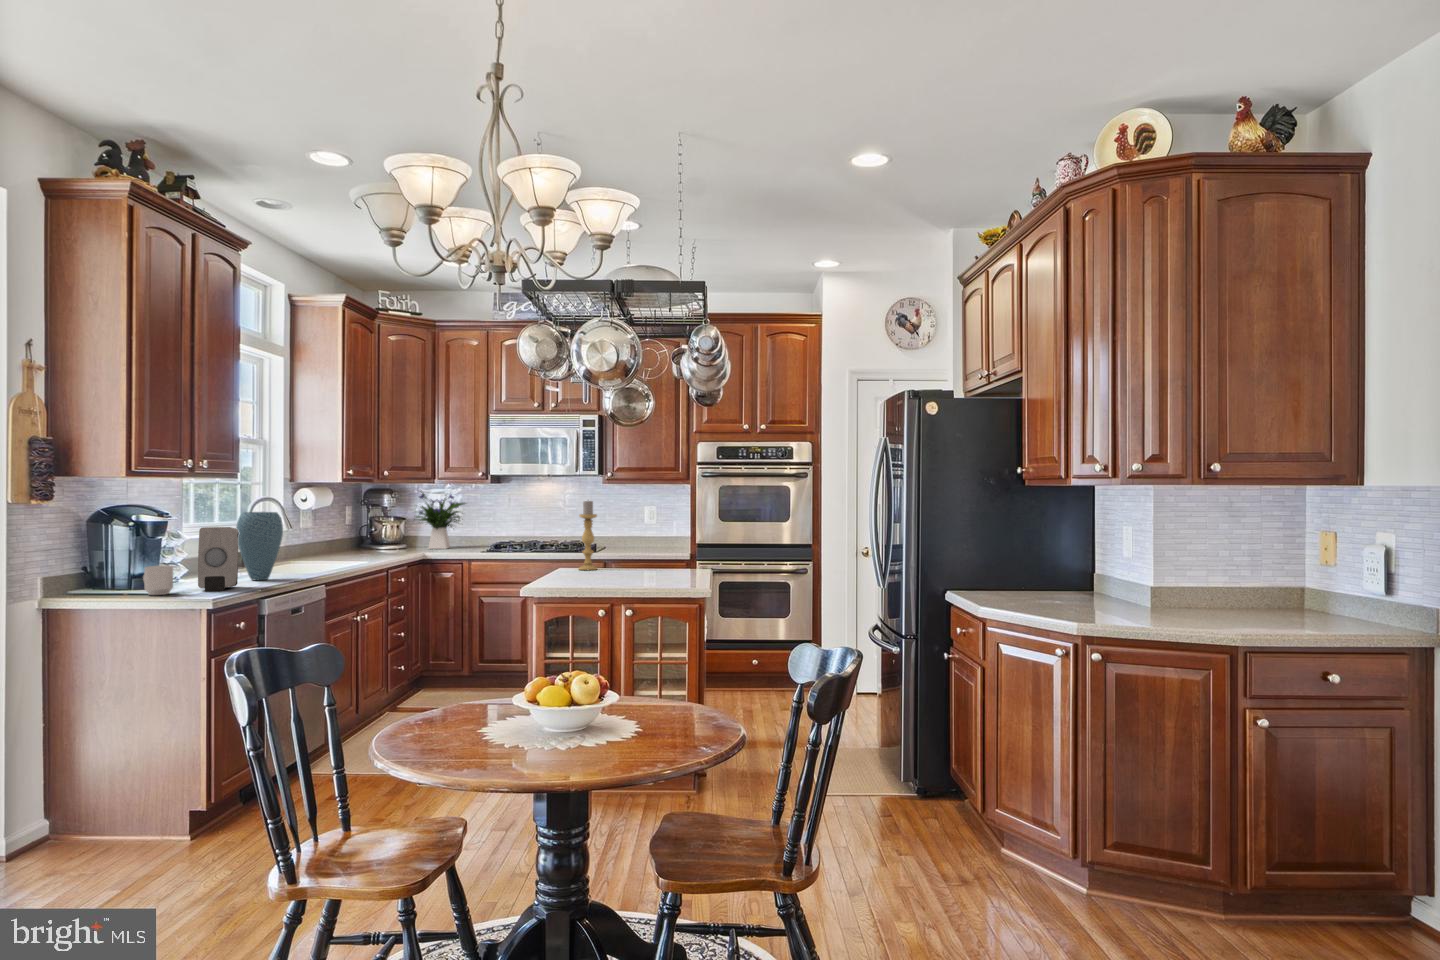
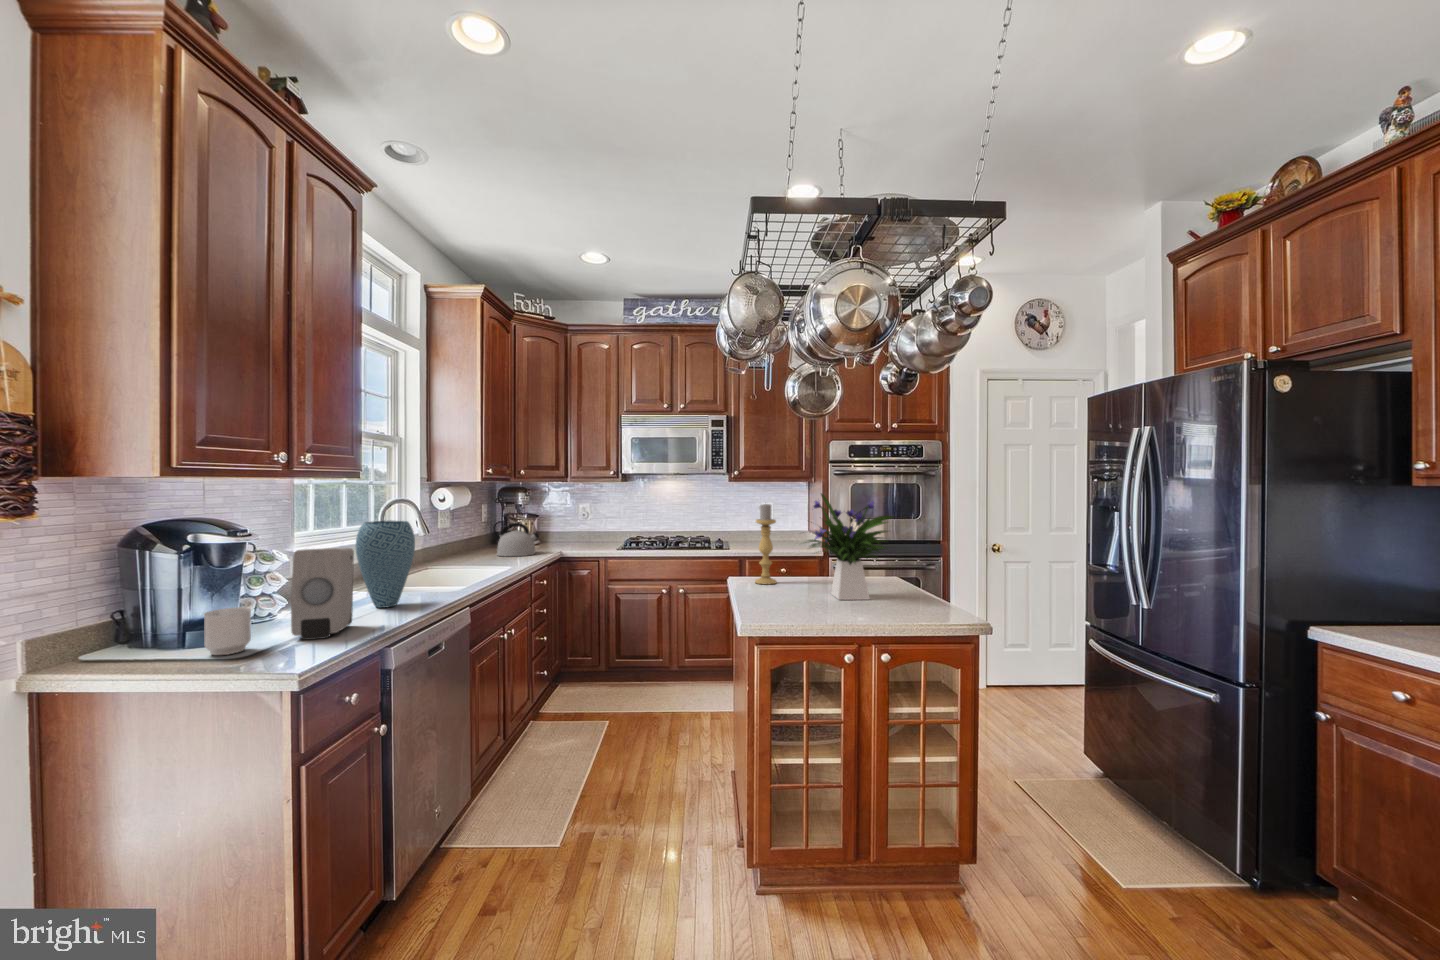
flower arrangement: present [414,492,465,549] -> present [808,494,894,600]
kettle: none [358,523,401,556] -> present [497,523,539,556]

